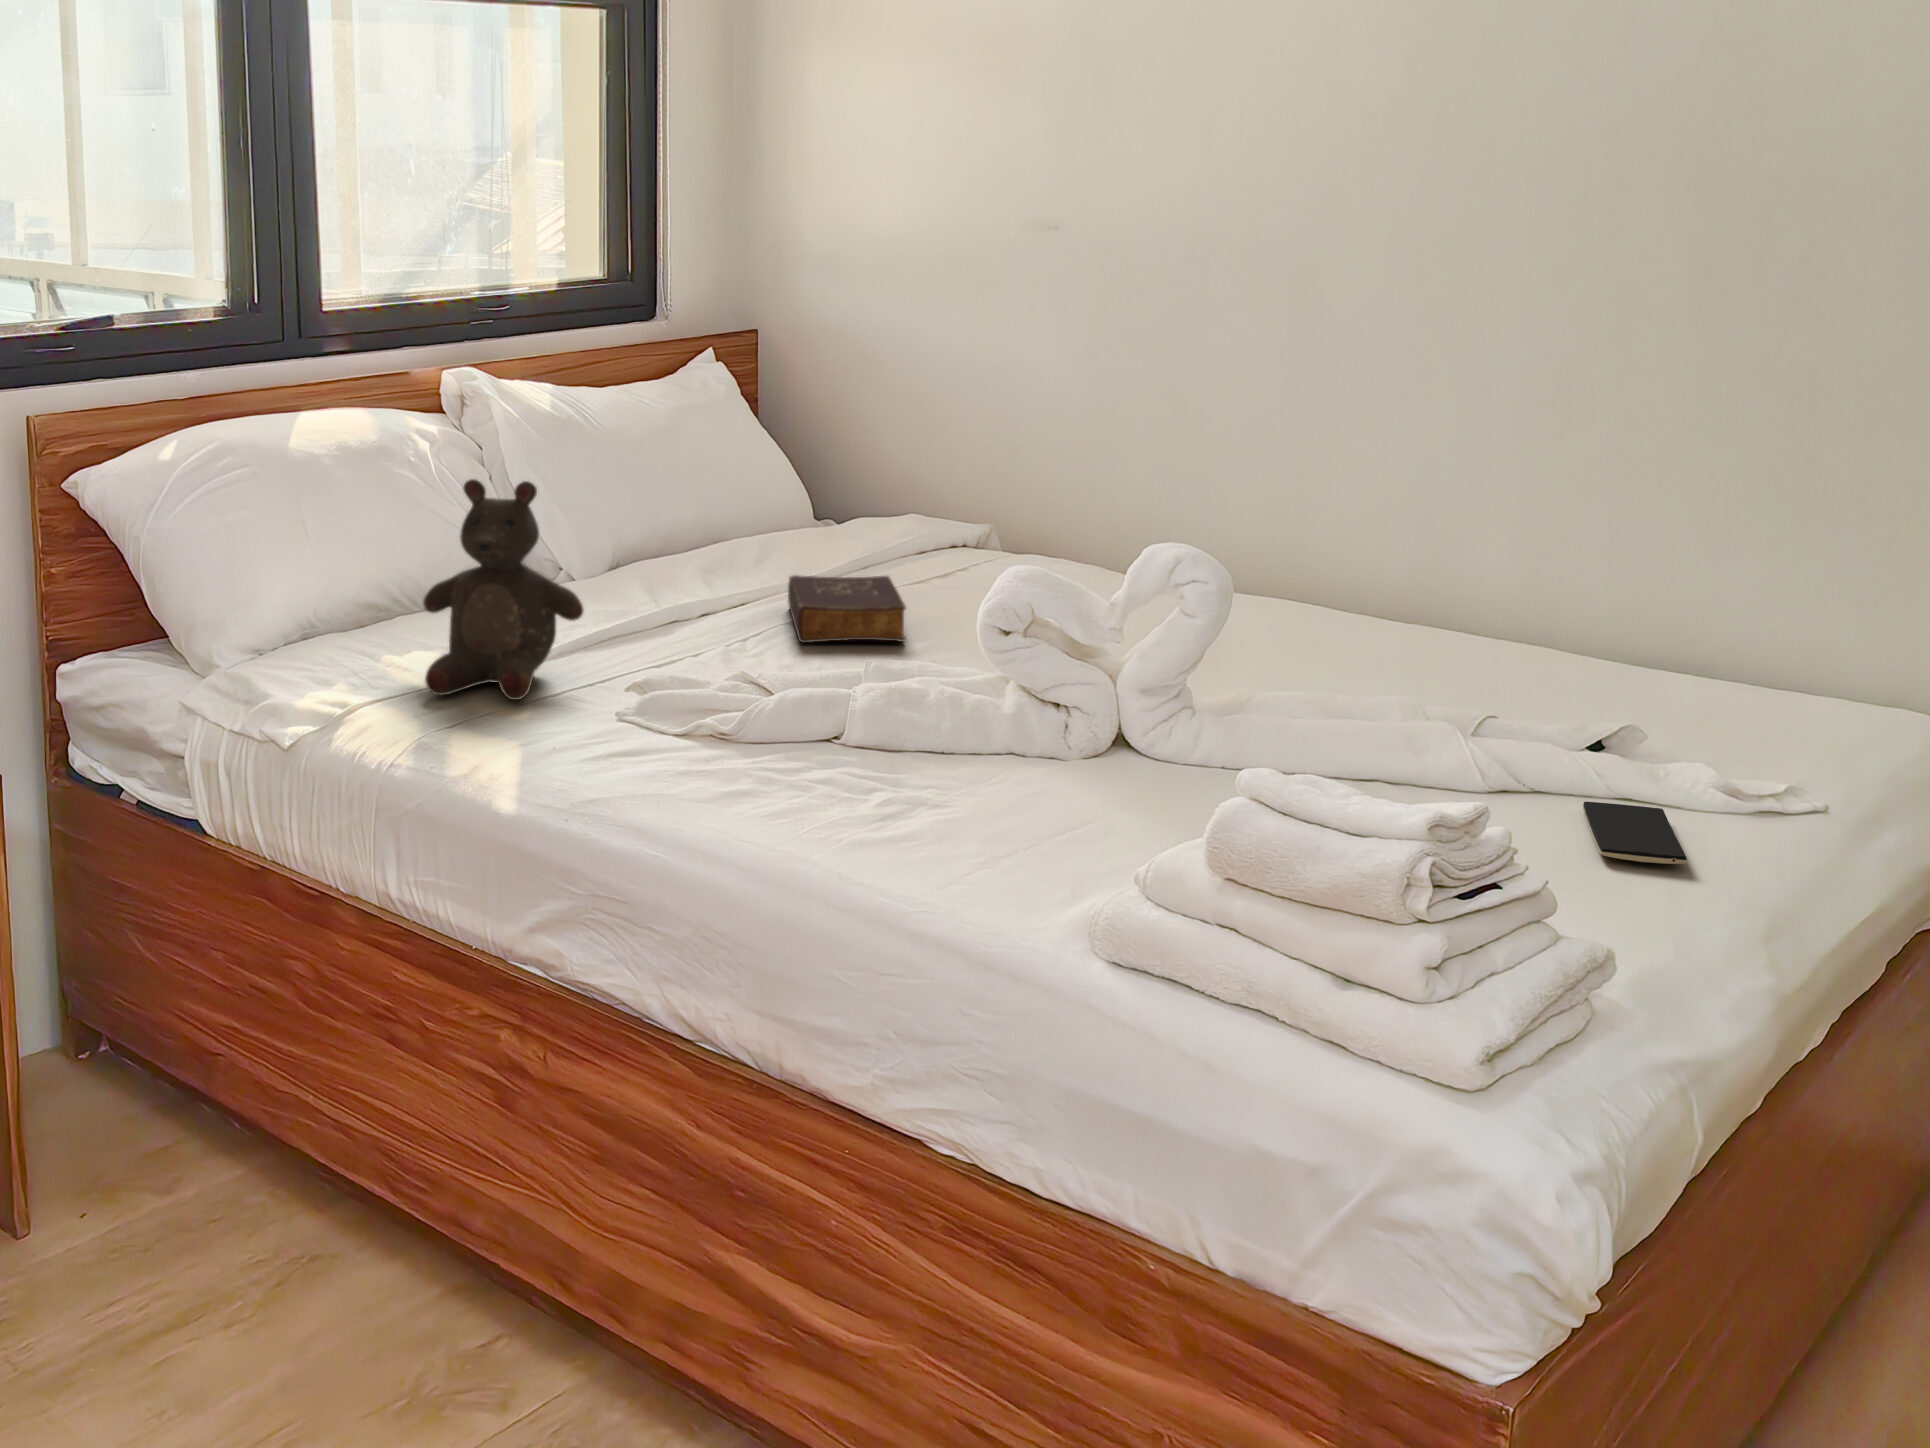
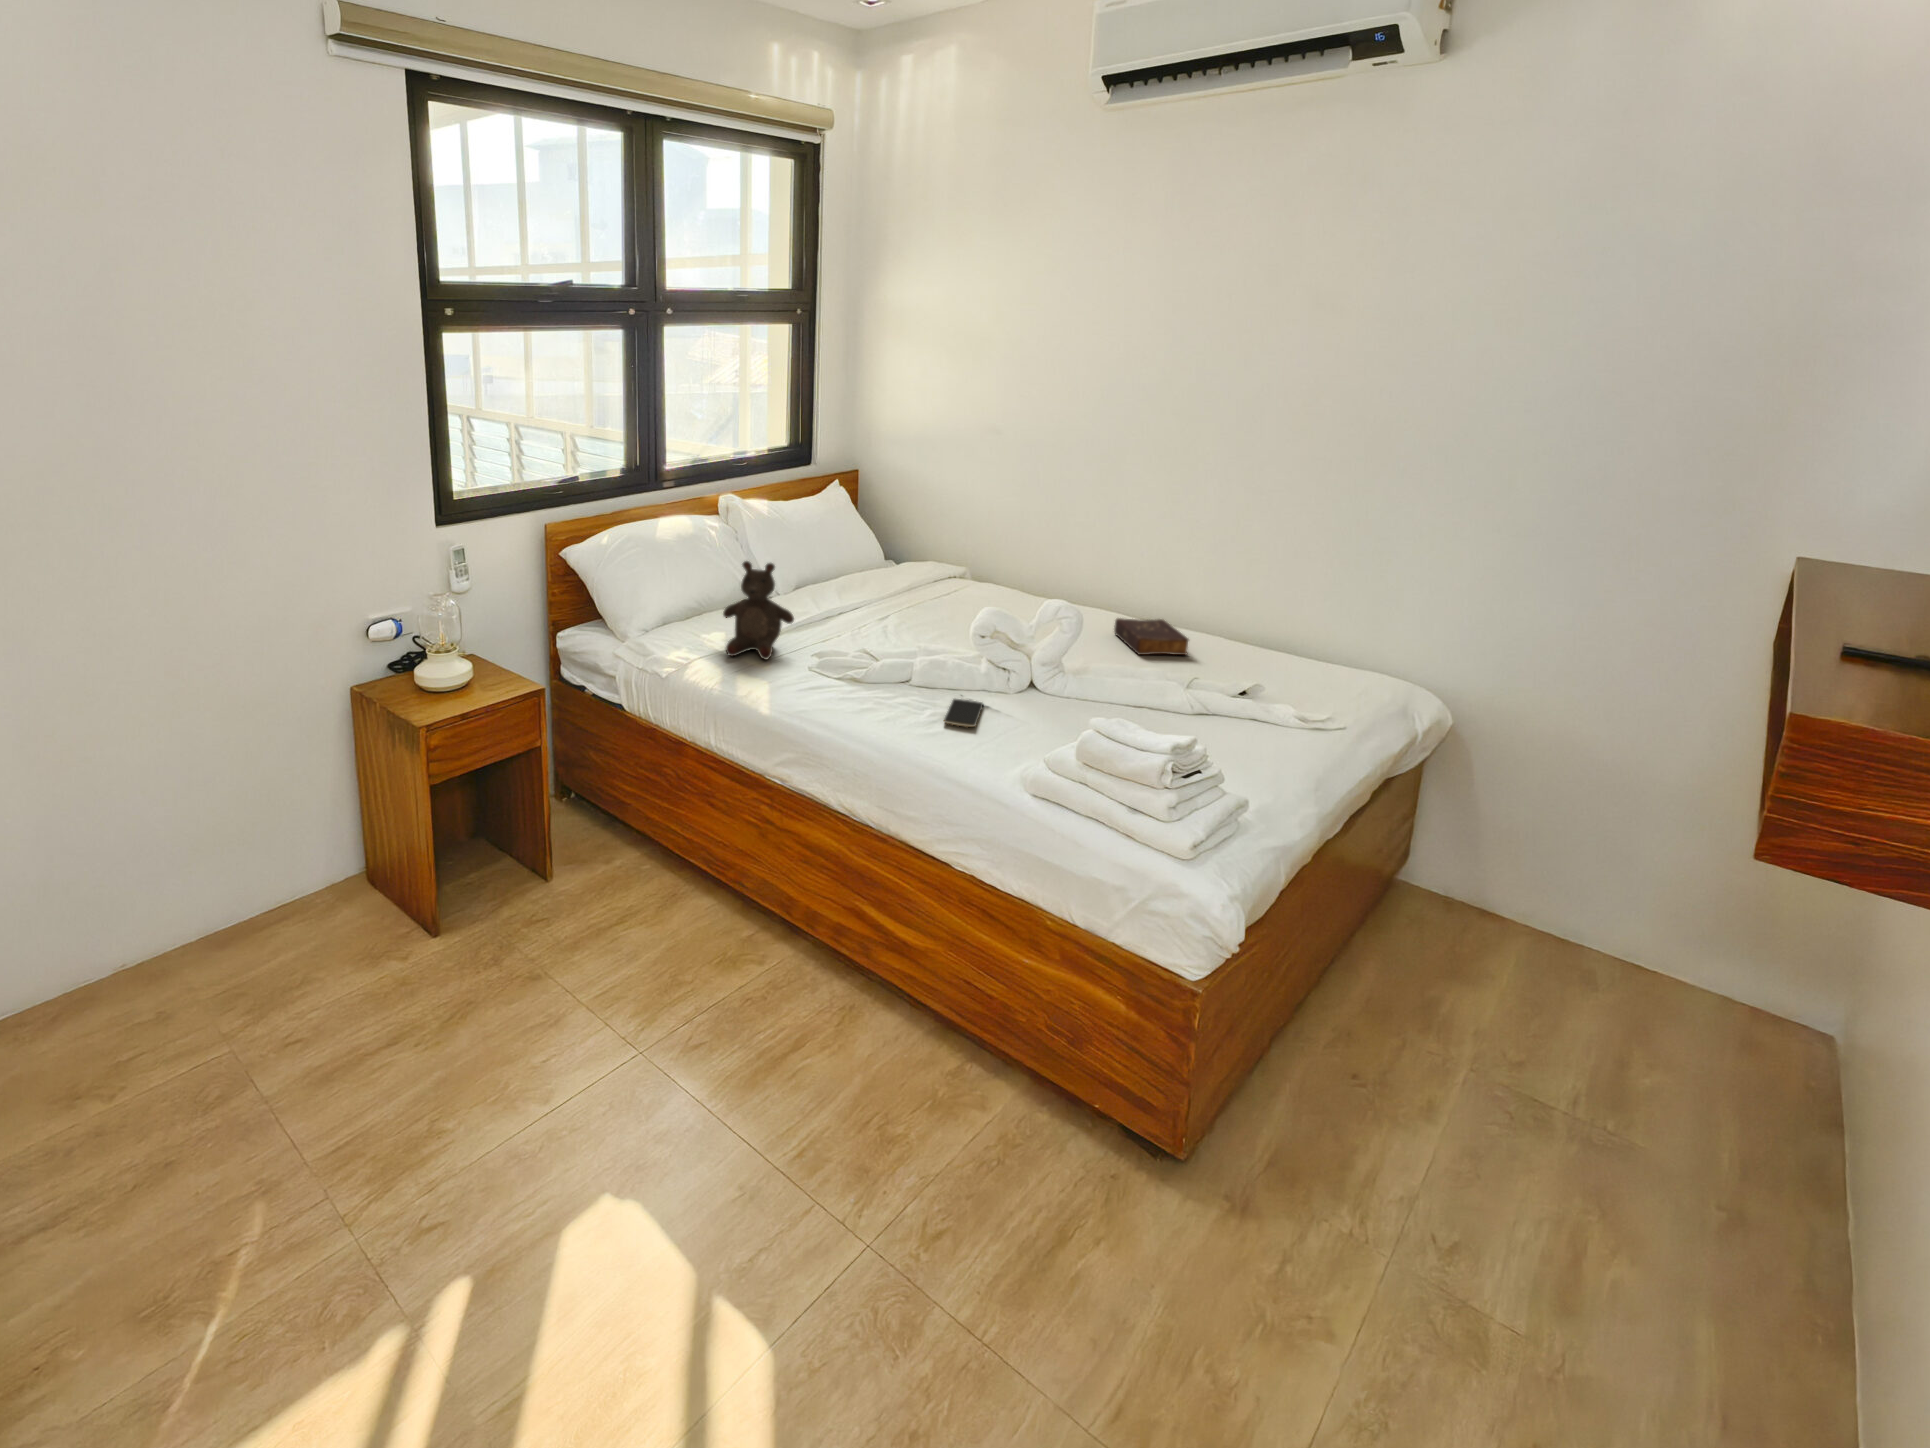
book: present [788,575,906,643] -> present [1114,618,1189,655]
smartphone: present [1583,802,1687,864] -> present [944,699,983,727]

